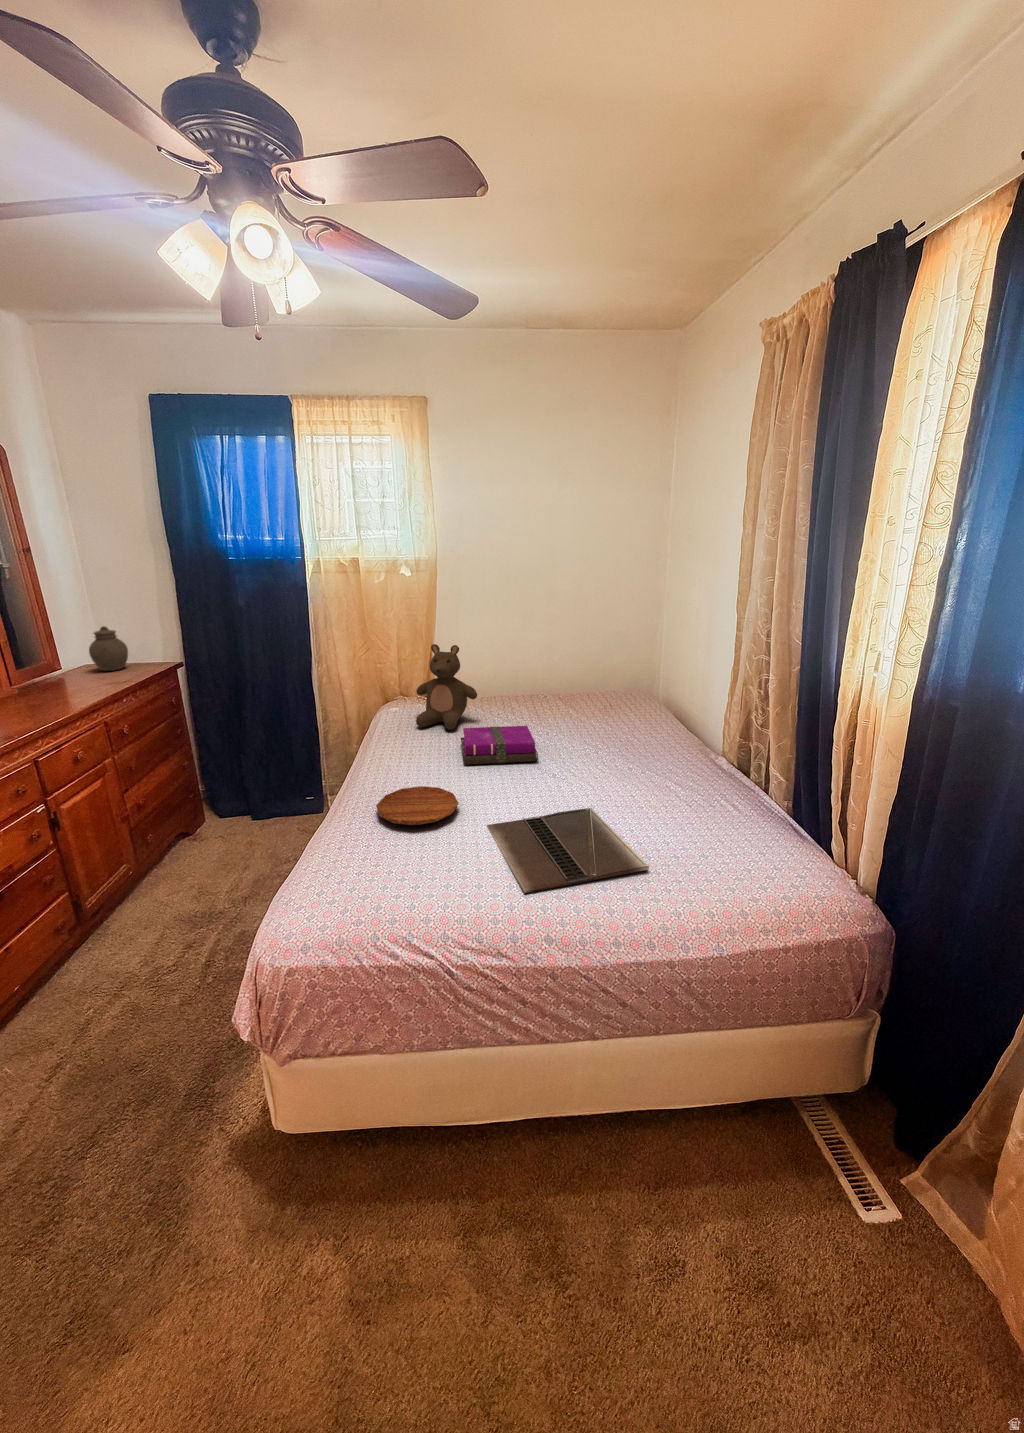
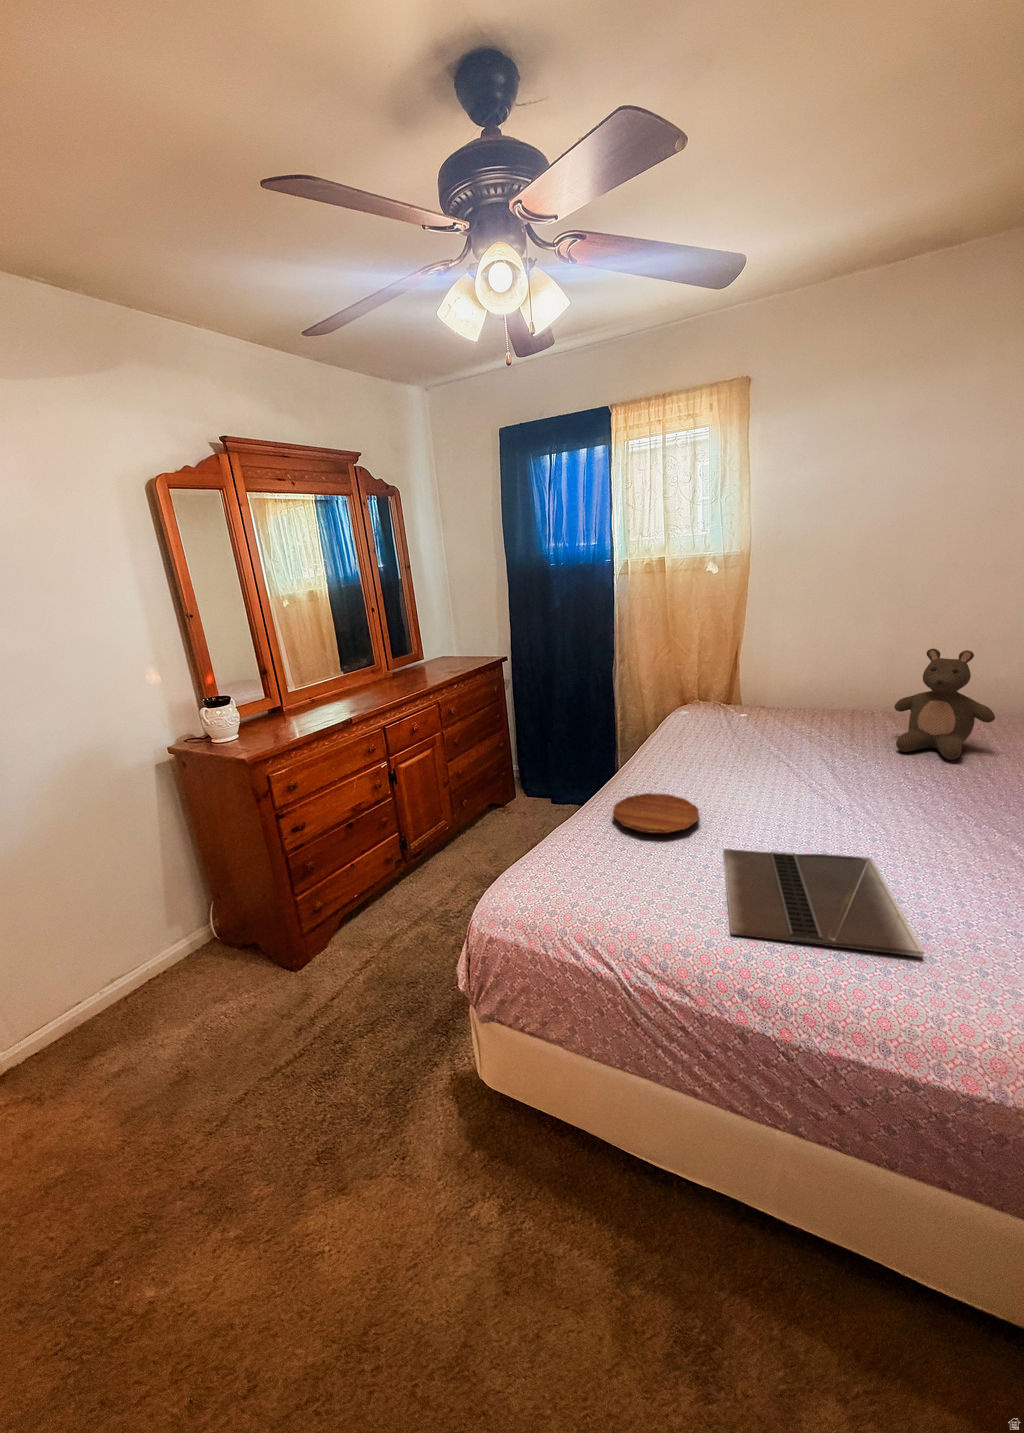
jar: present [89,626,128,671] -> none [444,627,469,662]
stuffed bear: present [416,644,477,730] -> present [894,649,995,760]
notebook: present [461,726,538,765] -> none [729,739,824,788]

